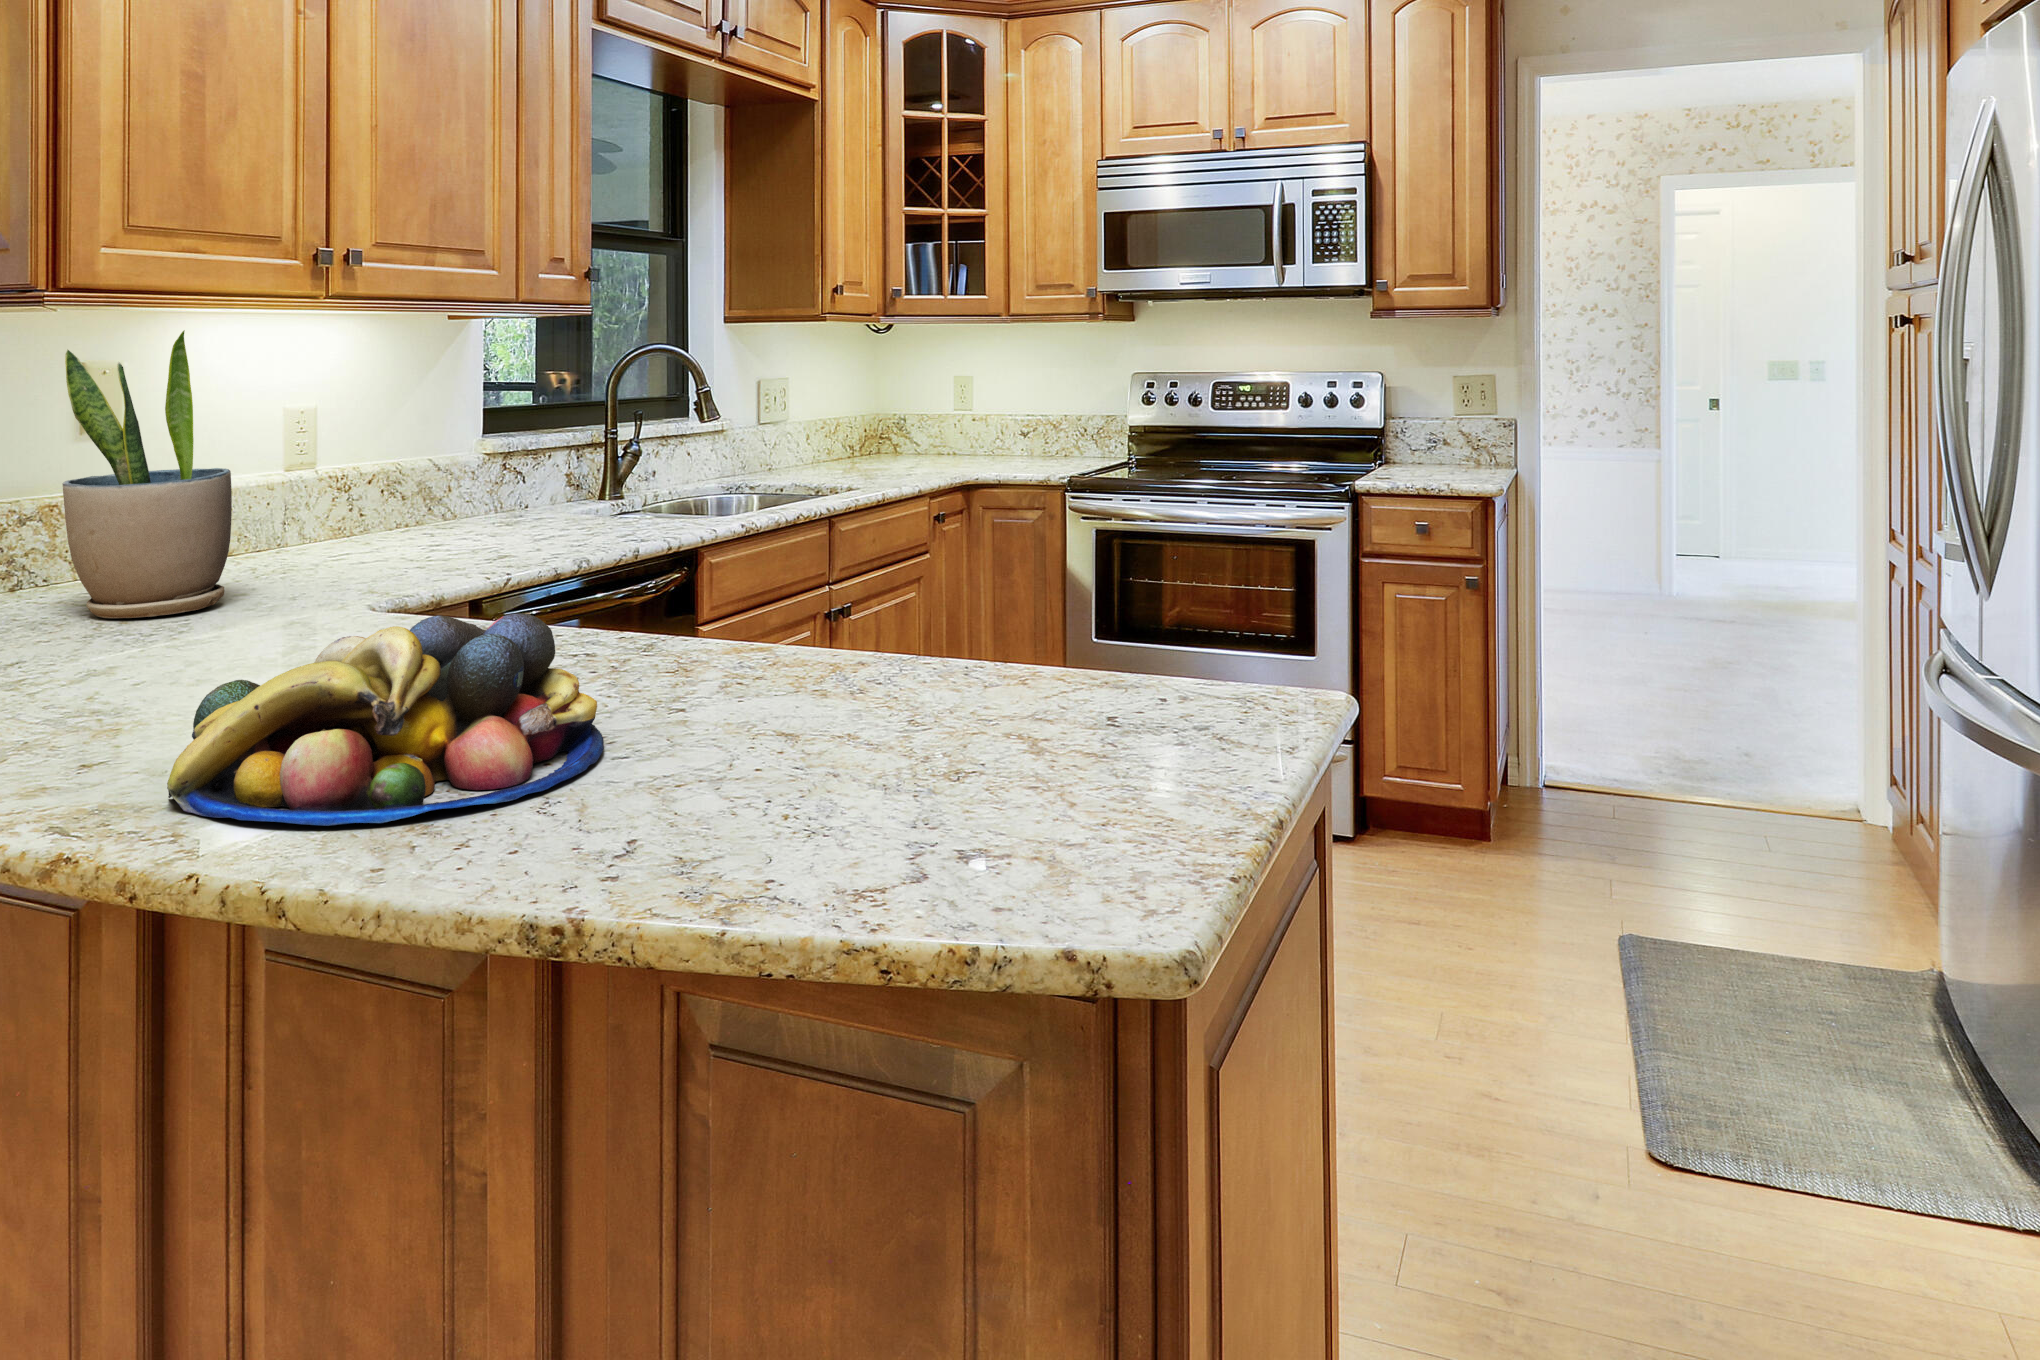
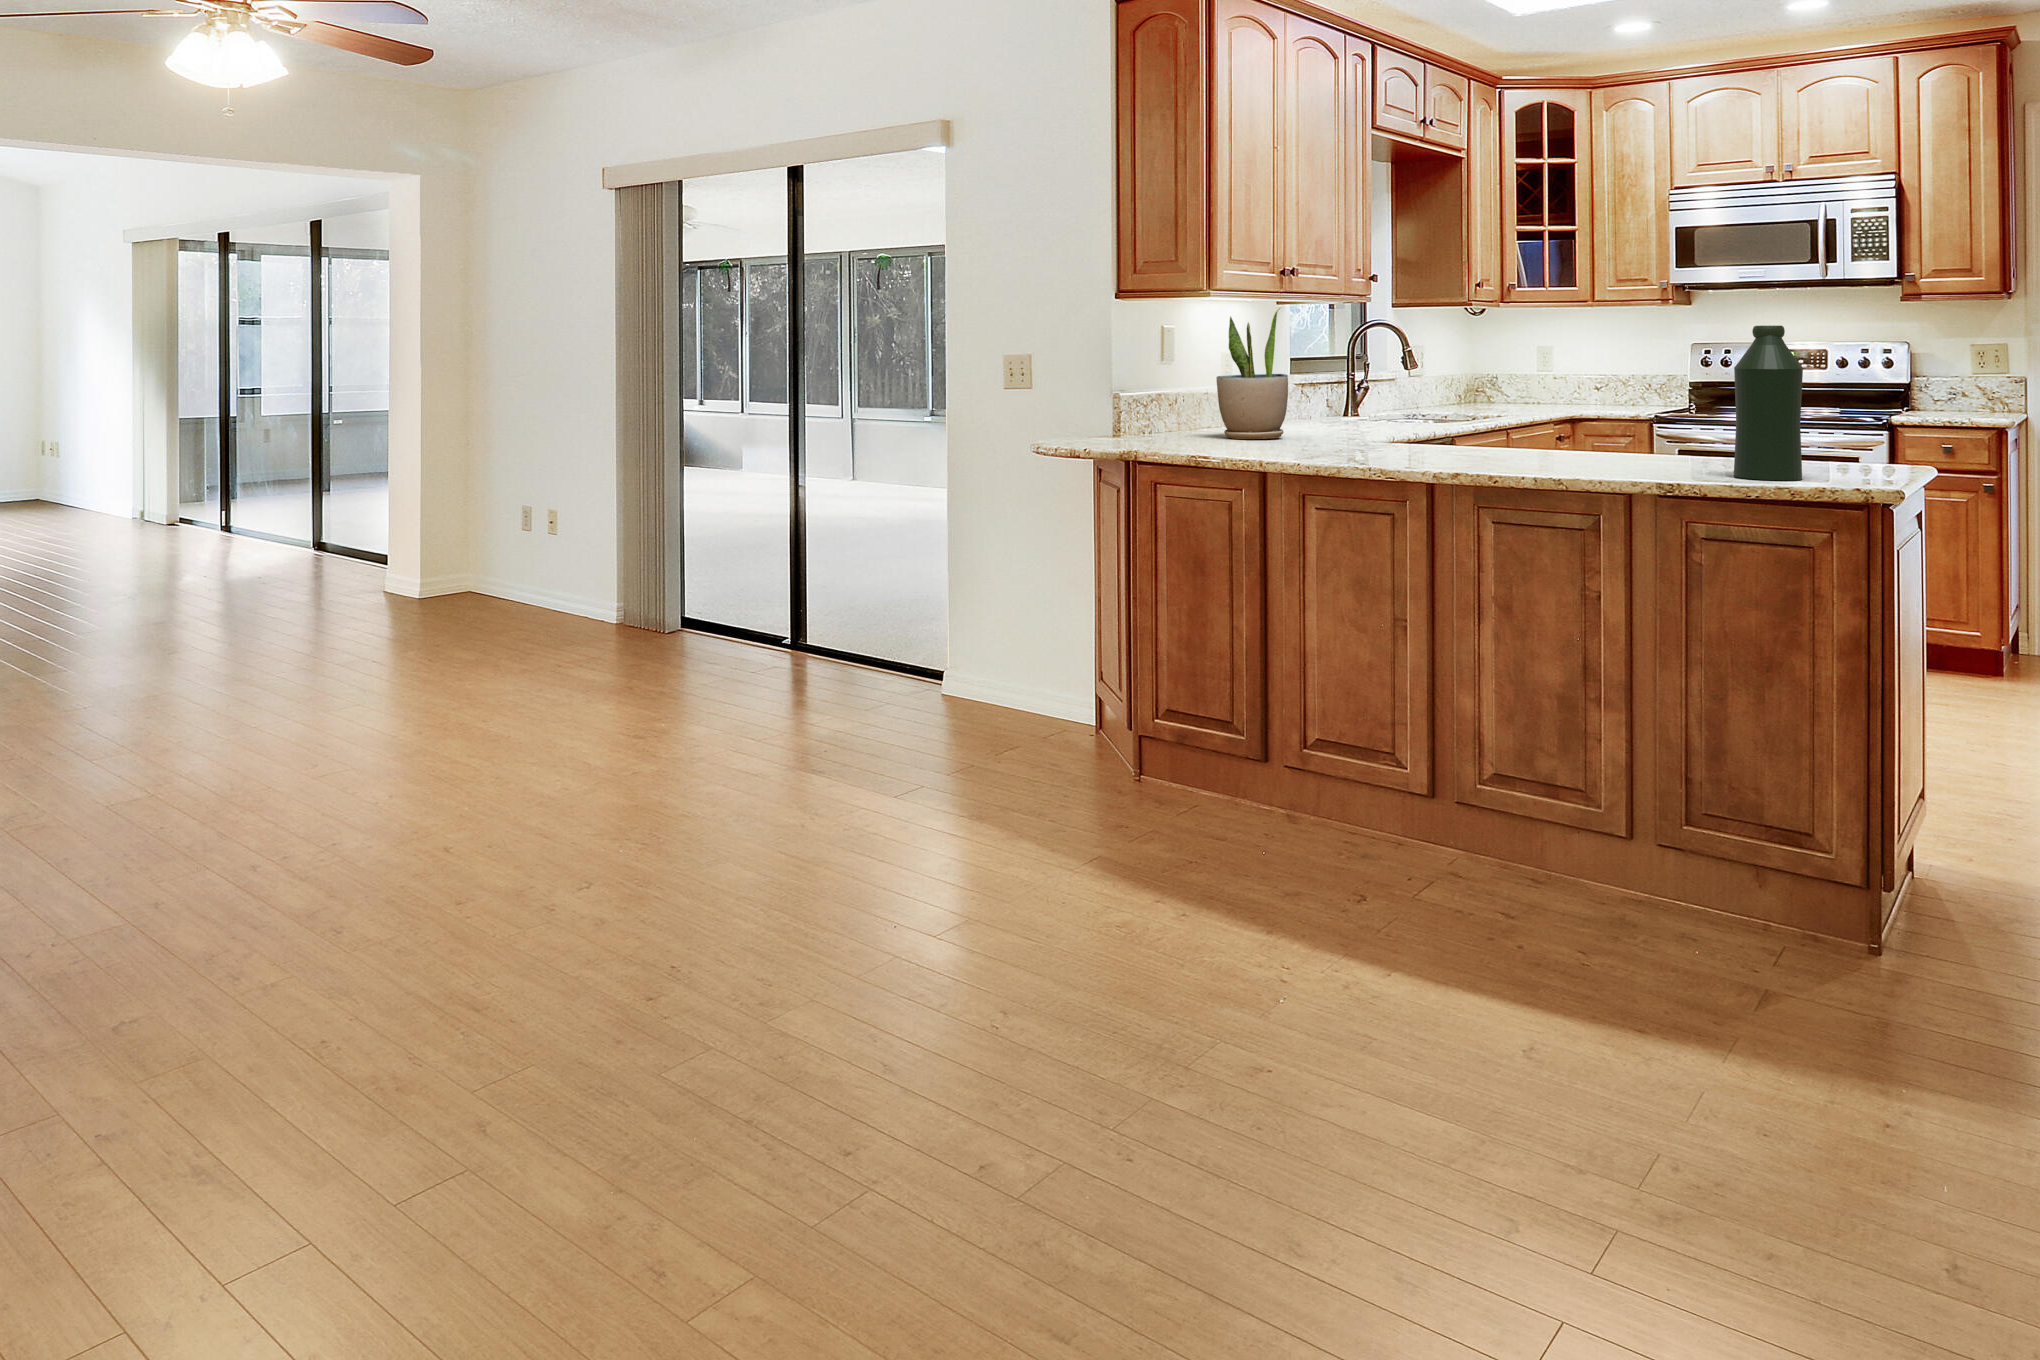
bottle: none [755,409,938,924] -> present [1734,325,1803,480]
fruit bowl: present [167,614,604,826] -> none [1443,410,1611,468]

